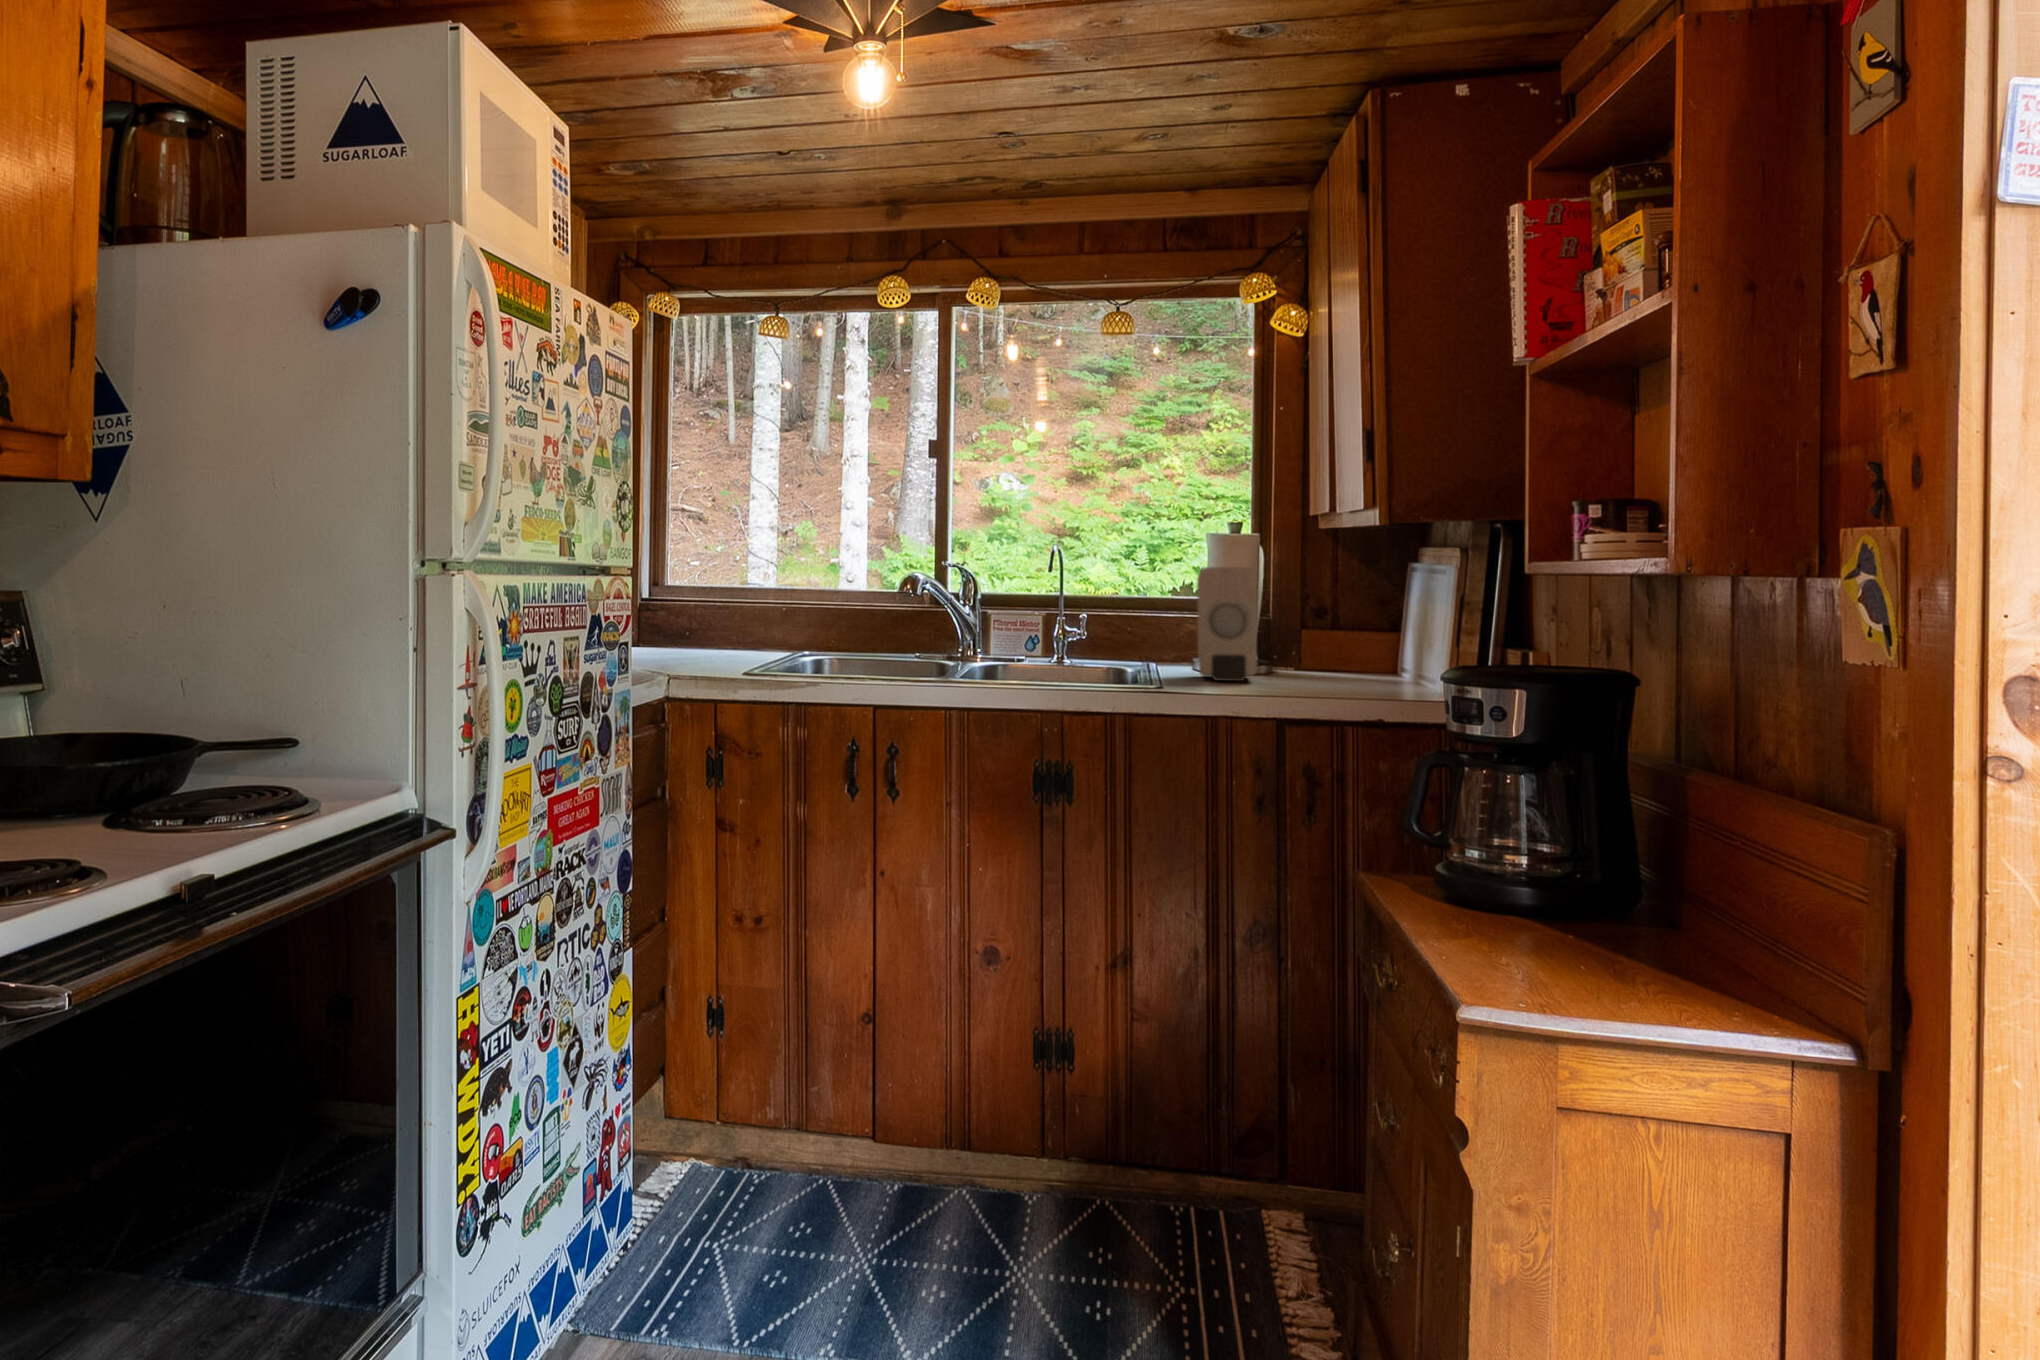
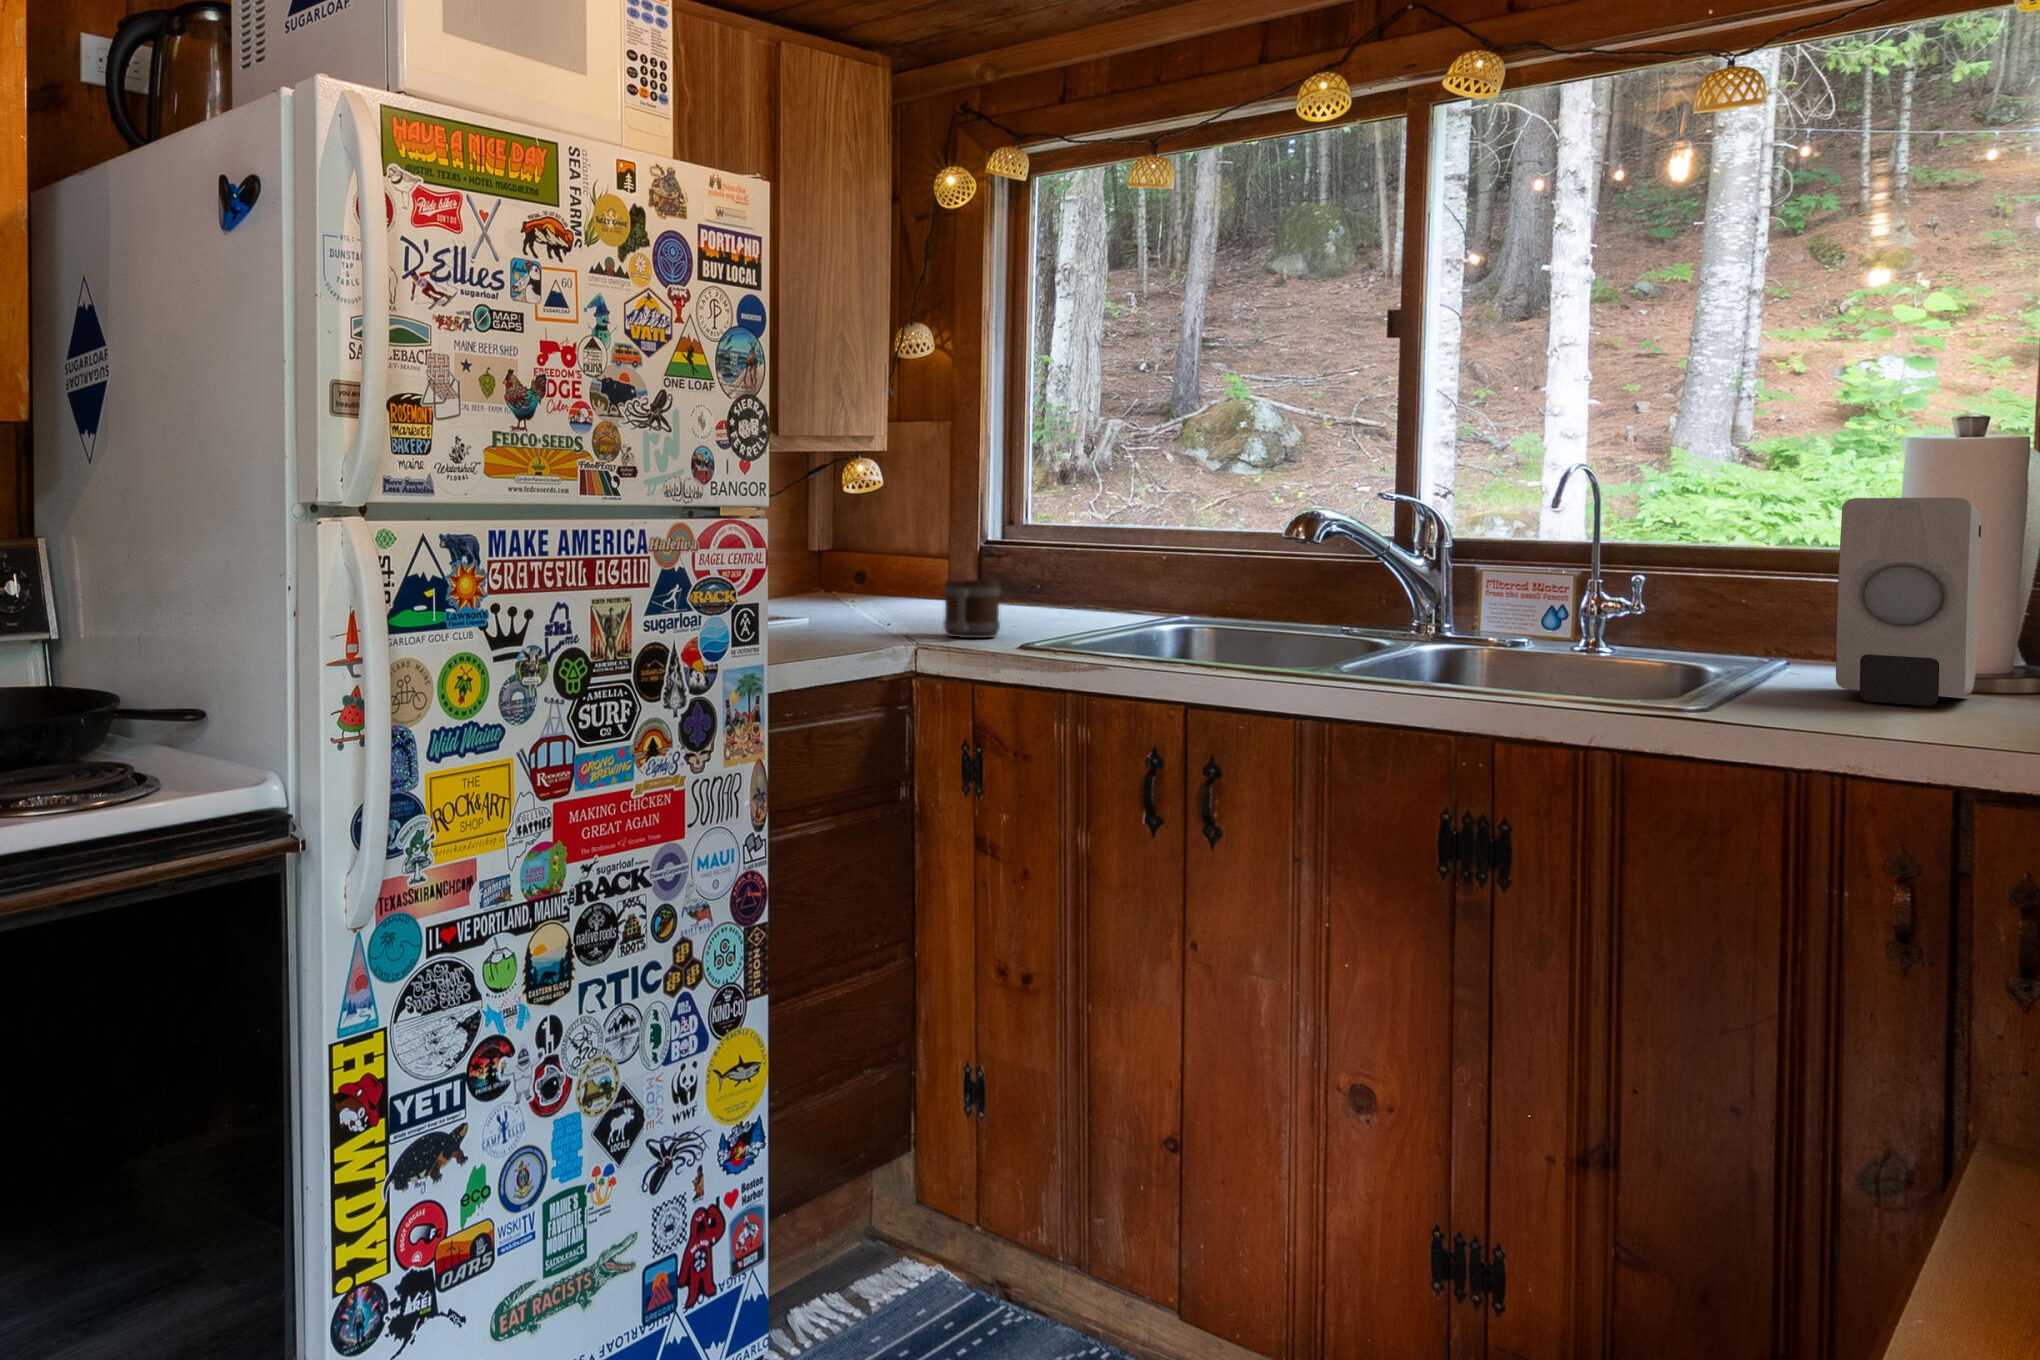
mug: none [675,627,717,670] -> present [943,580,1000,638]

